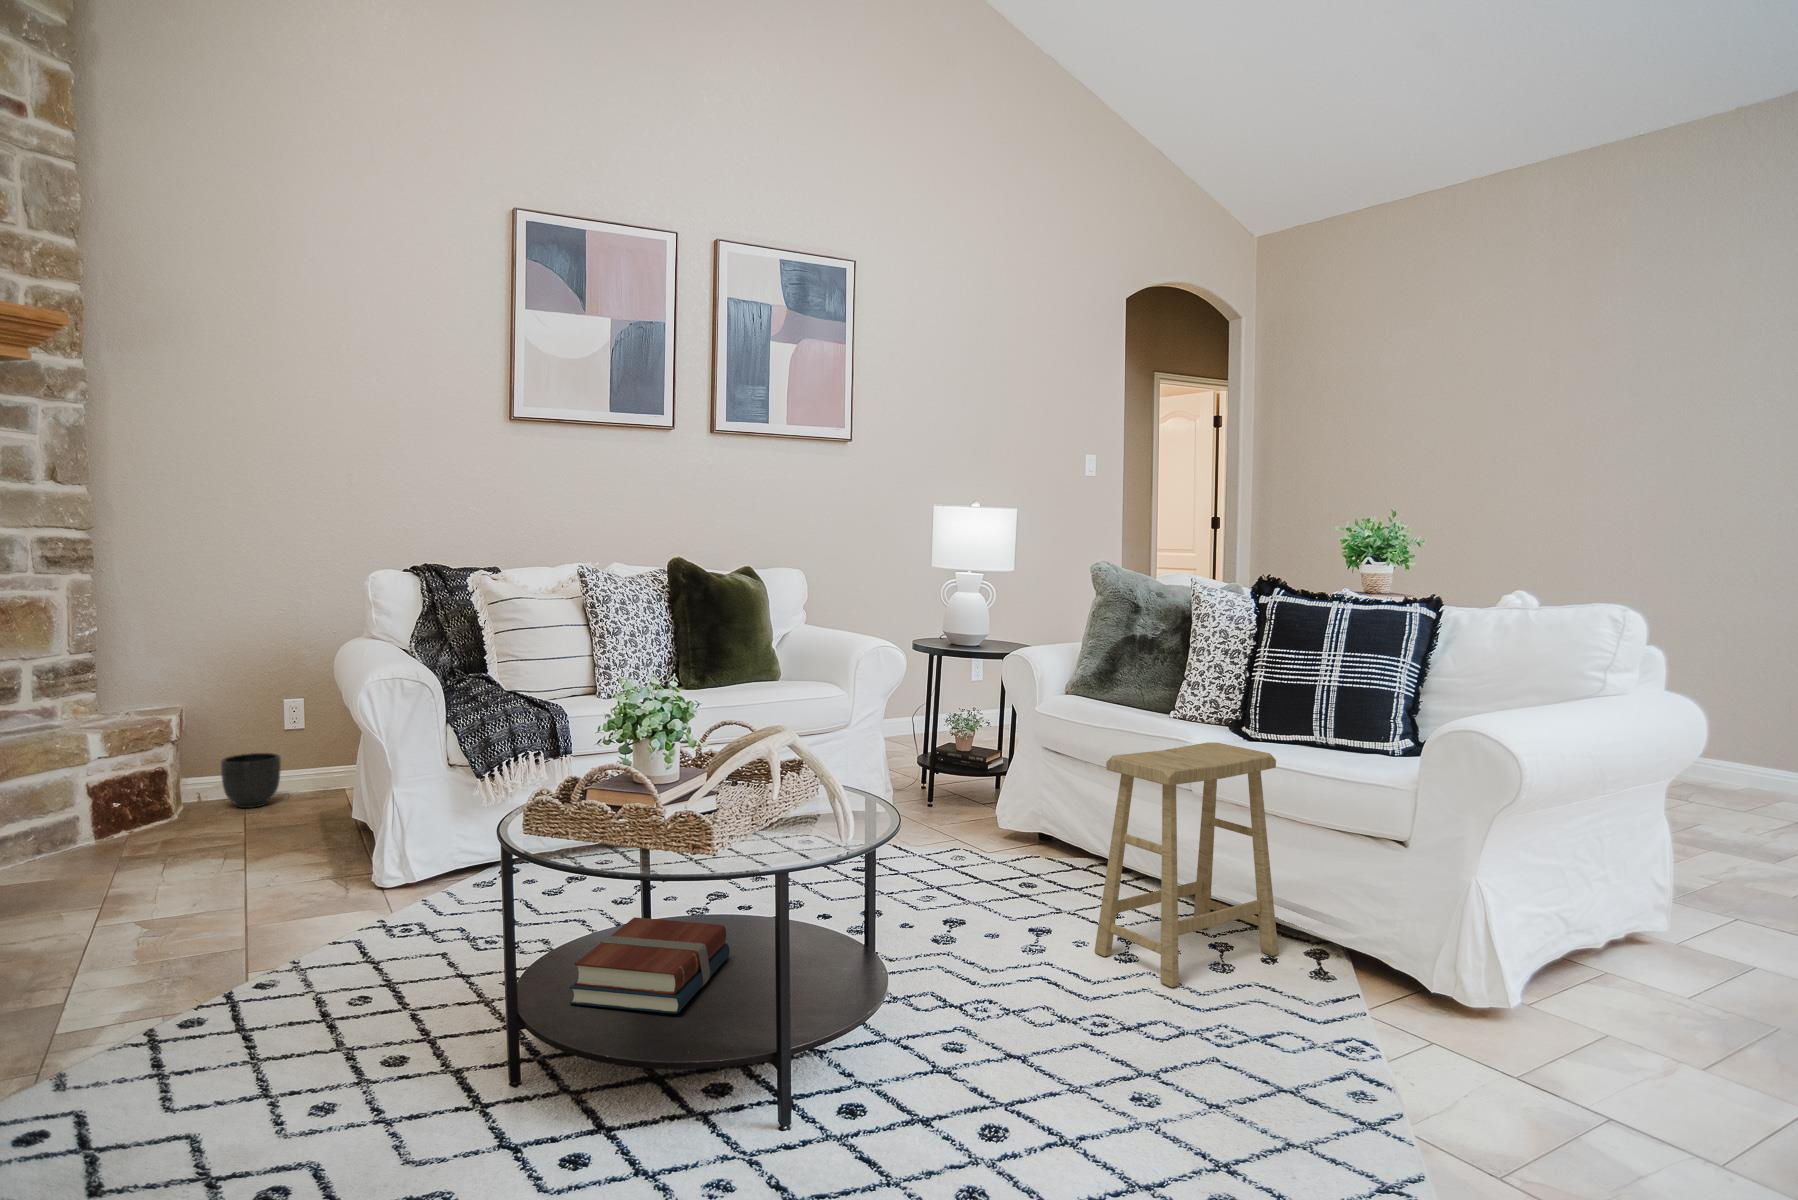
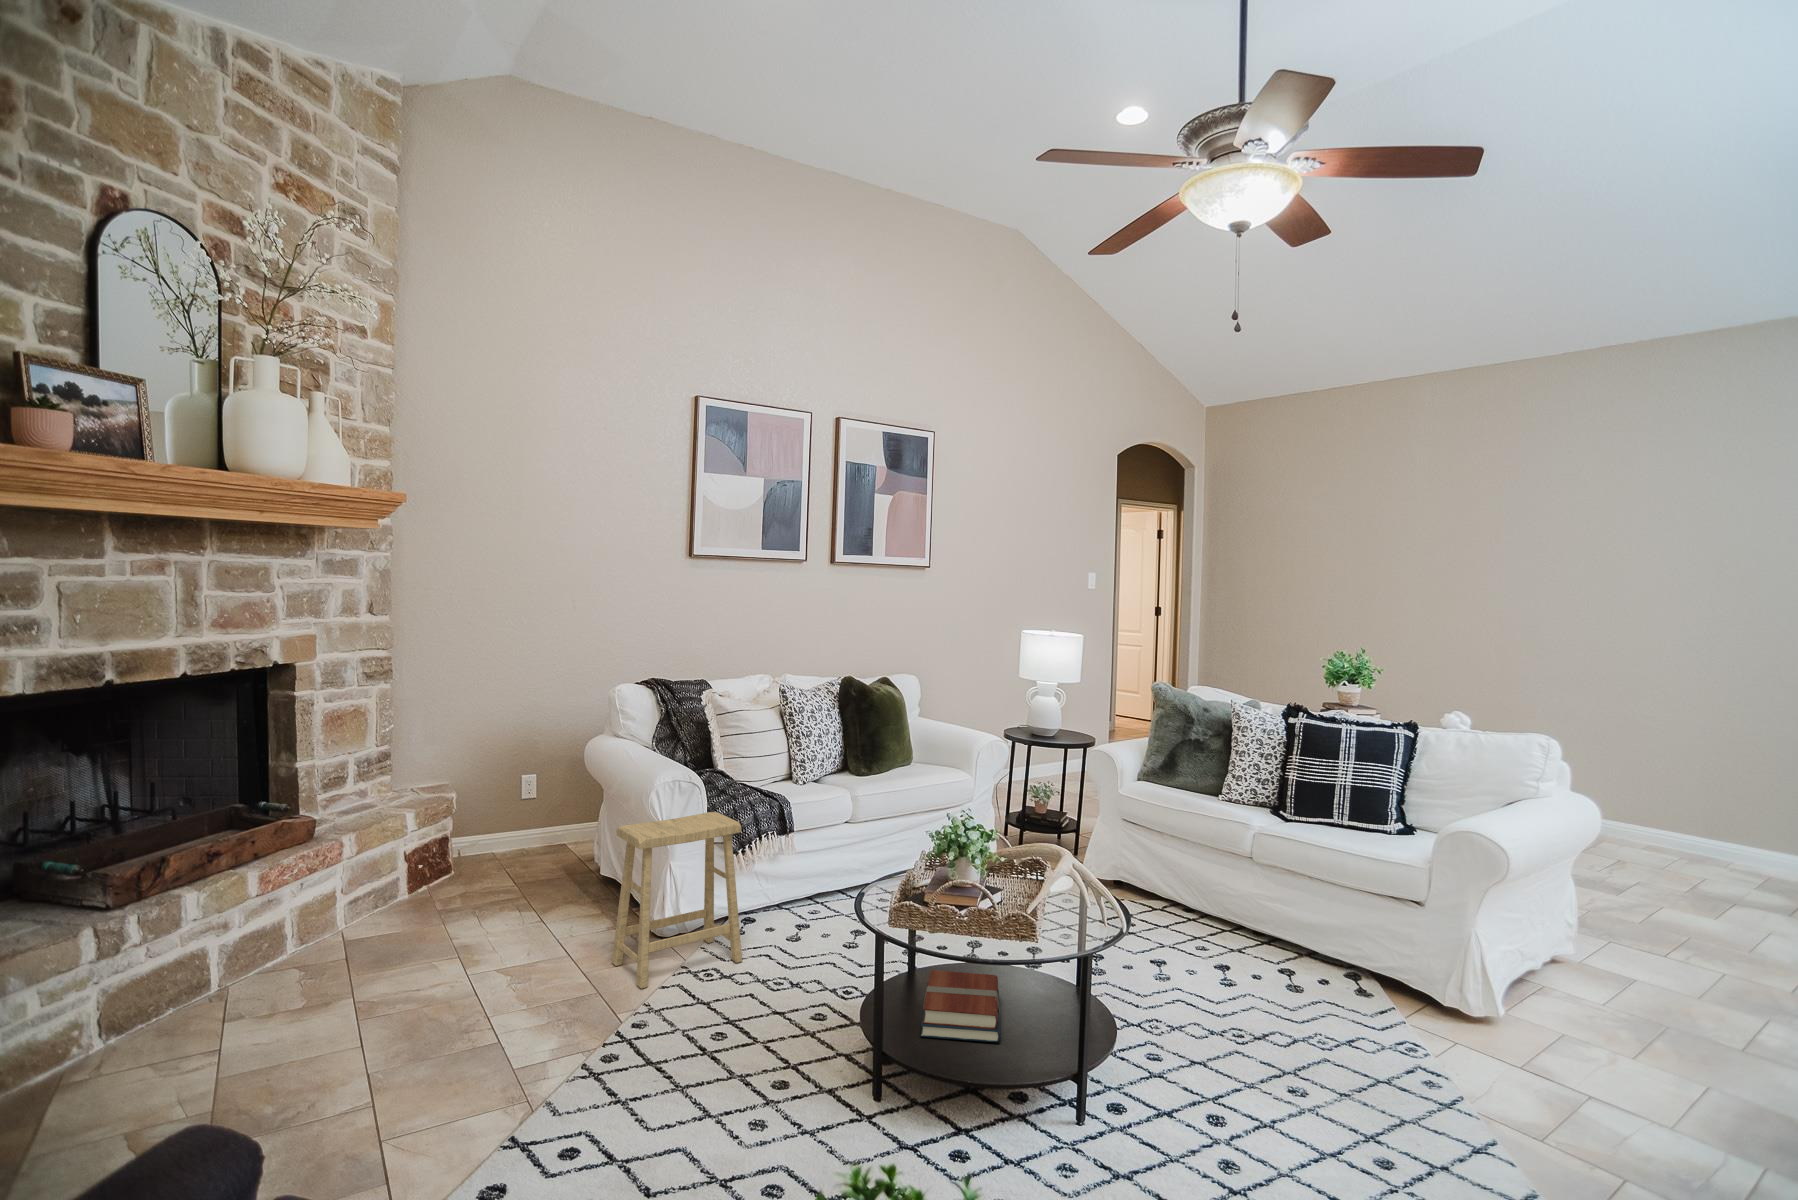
footstool: present [1095,742,1278,988] -> present [612,812,742,989]
planter: present [221,753,281,808] -> none [482,820,525,865]

